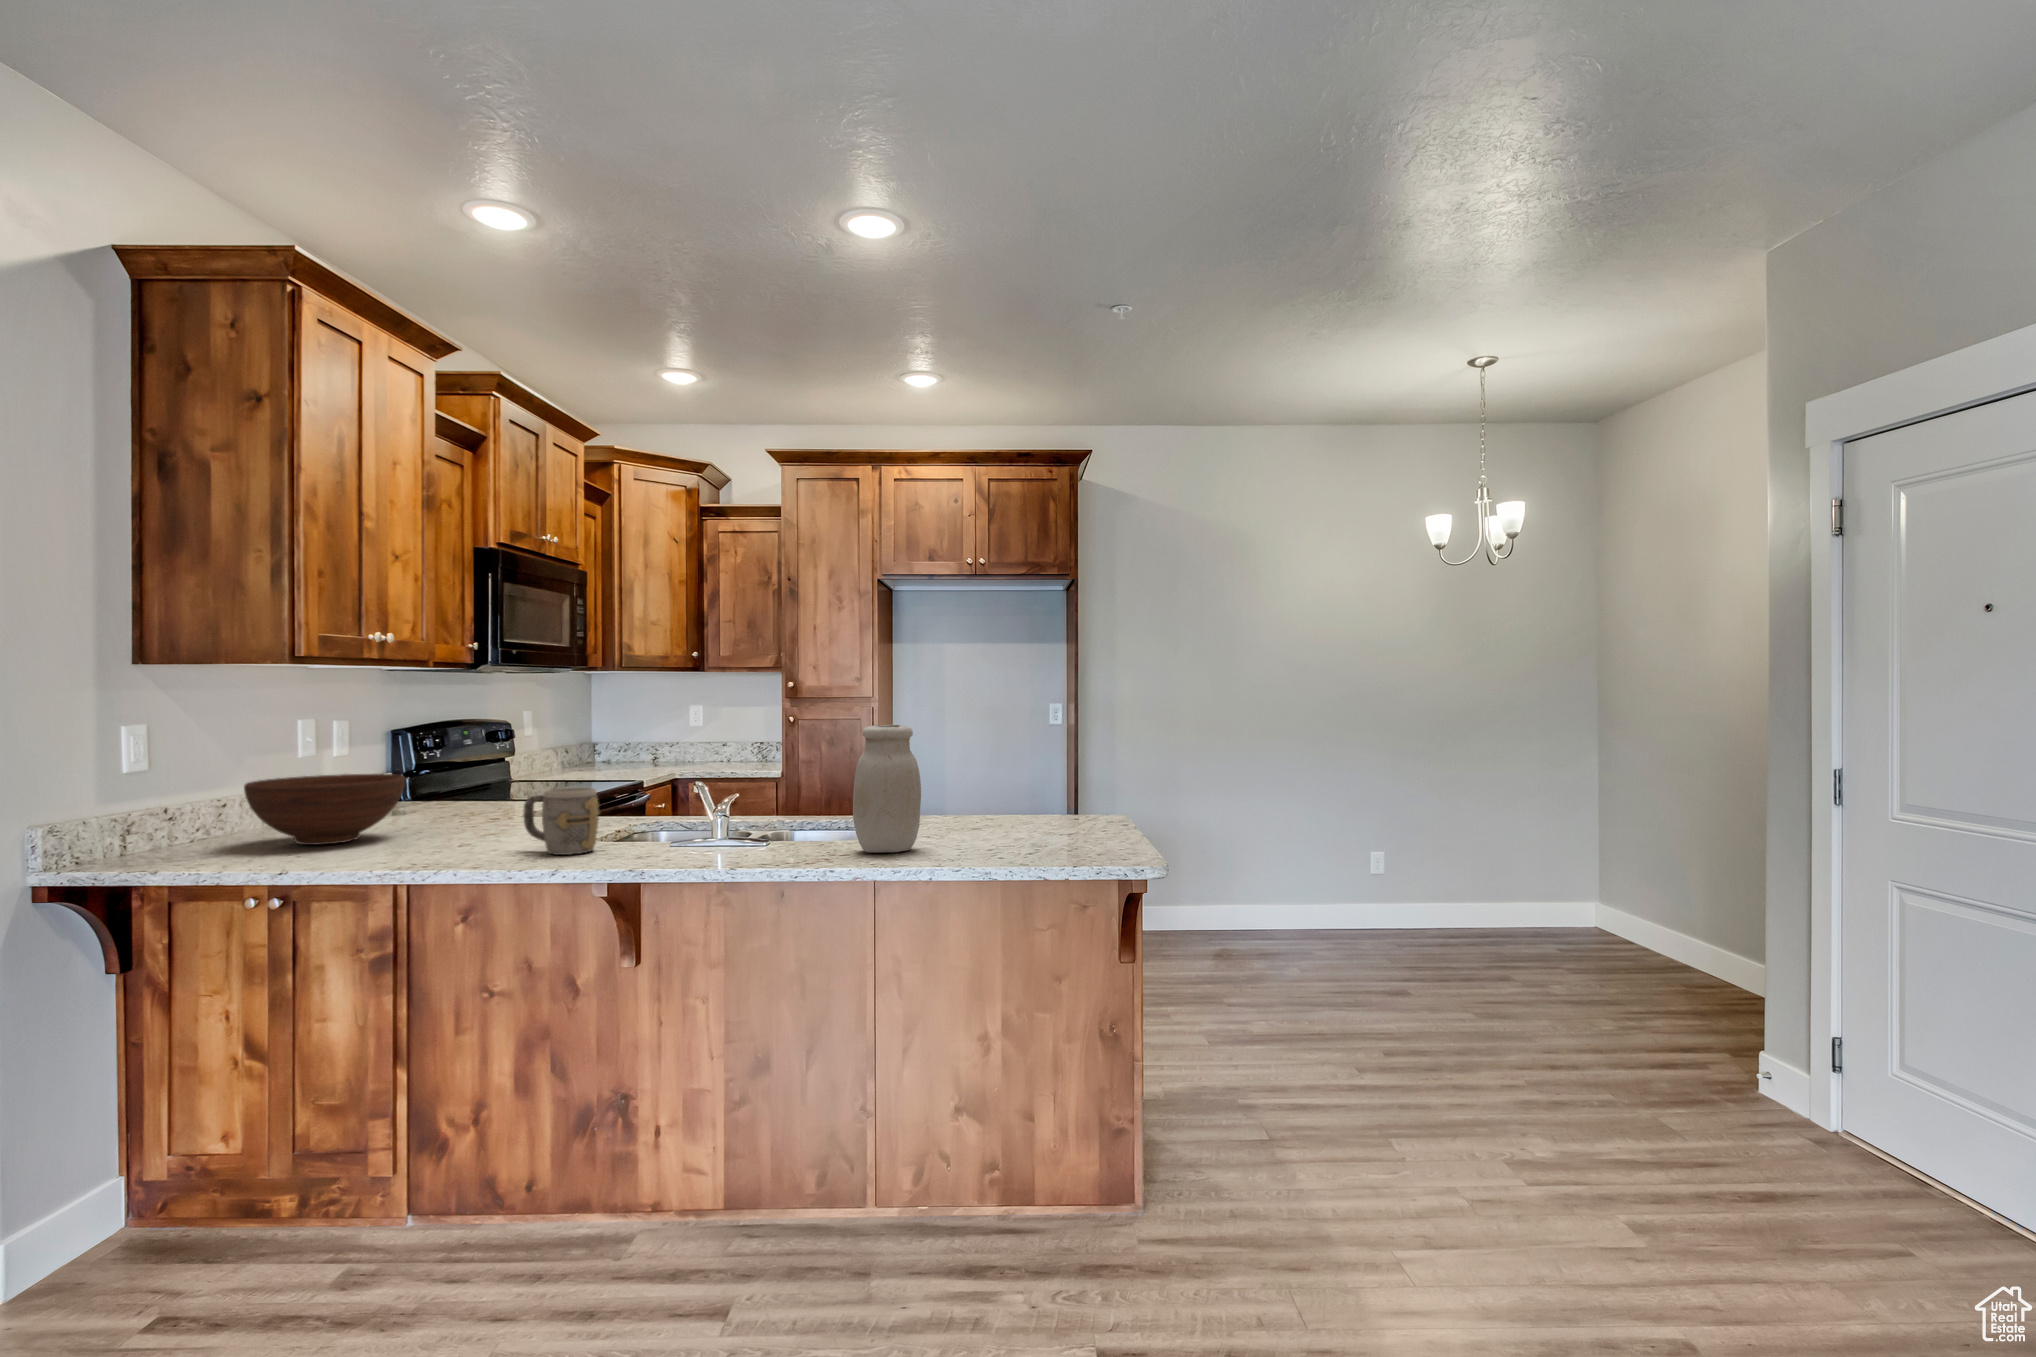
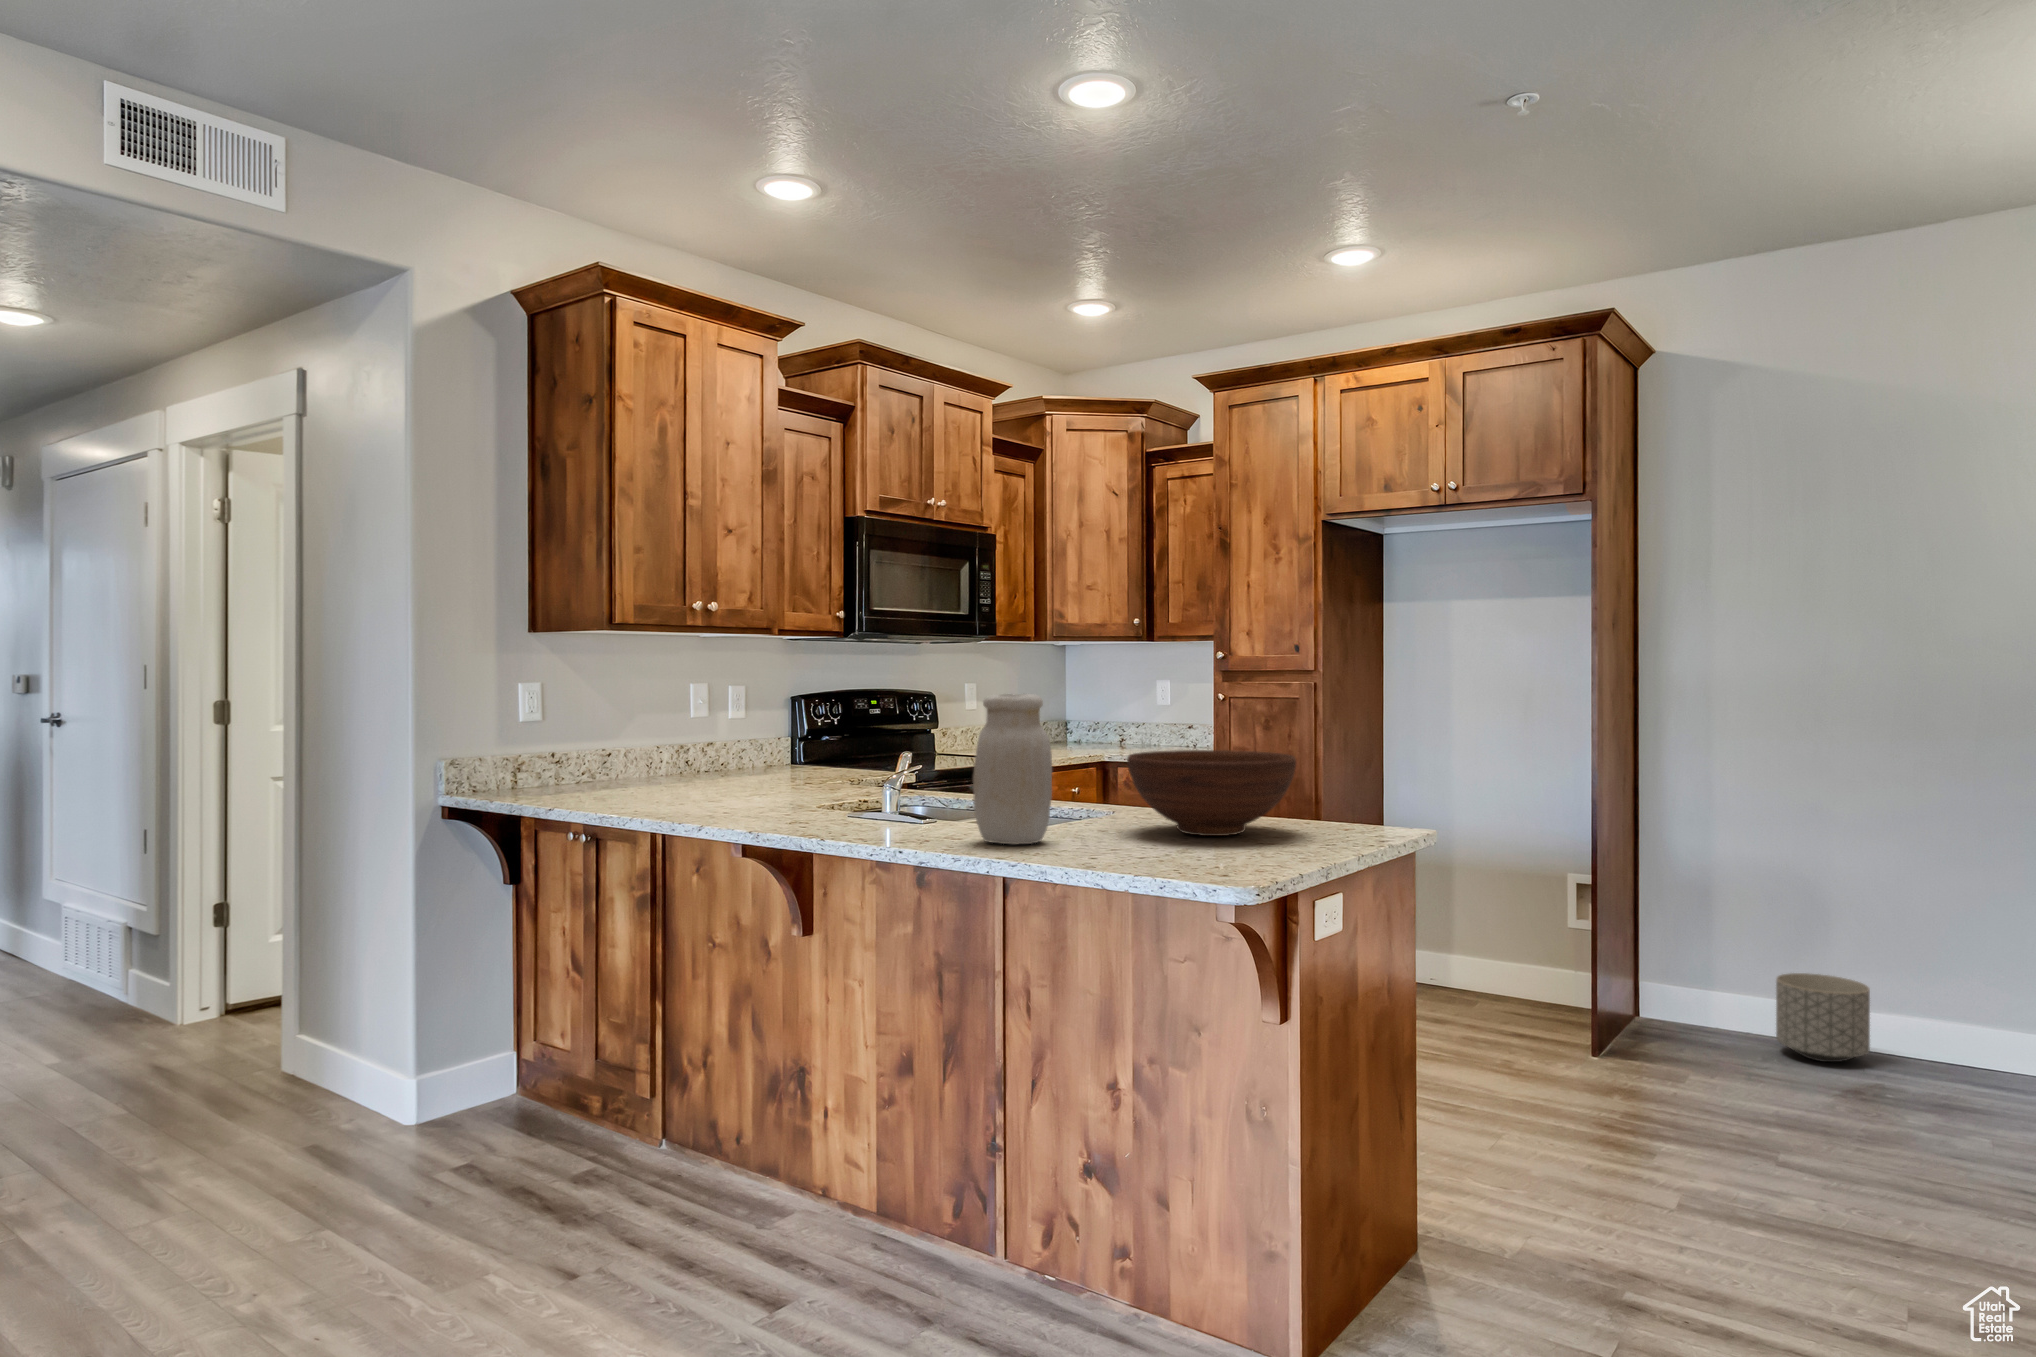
fruit bowl: present [244,774,405,845] -> present [1127,750,1296,836]
mug: present [524,787,599,855] -> none [739,751,794,817]
planter: none [1172,890,1223,945] -> present [1776,973,1870,1062]

